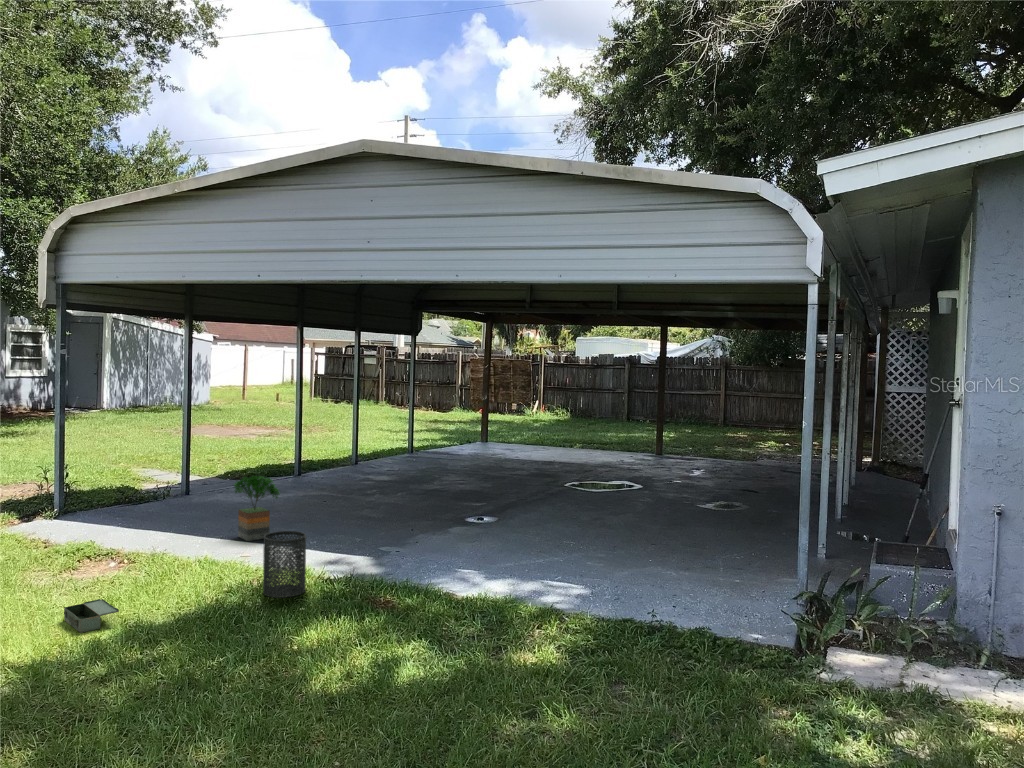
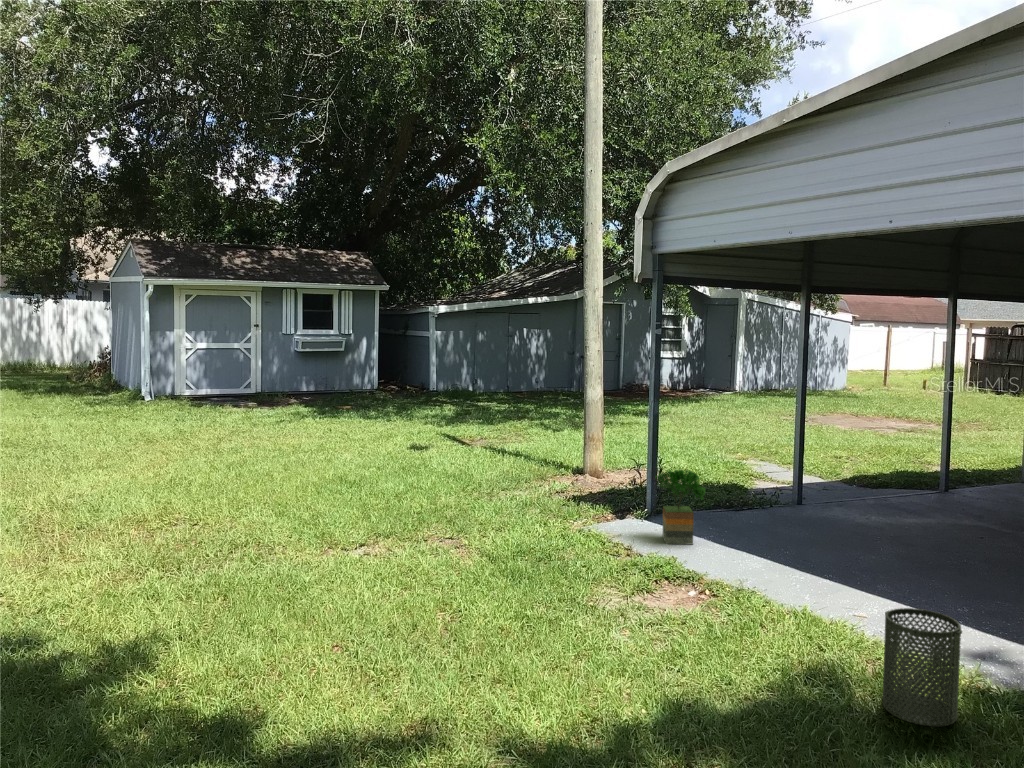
potted tree: present [234,476,279,541] -> present [656,469,705,544]
toolbox: present [64,599,119,633] -> none [606,656,667,704]

